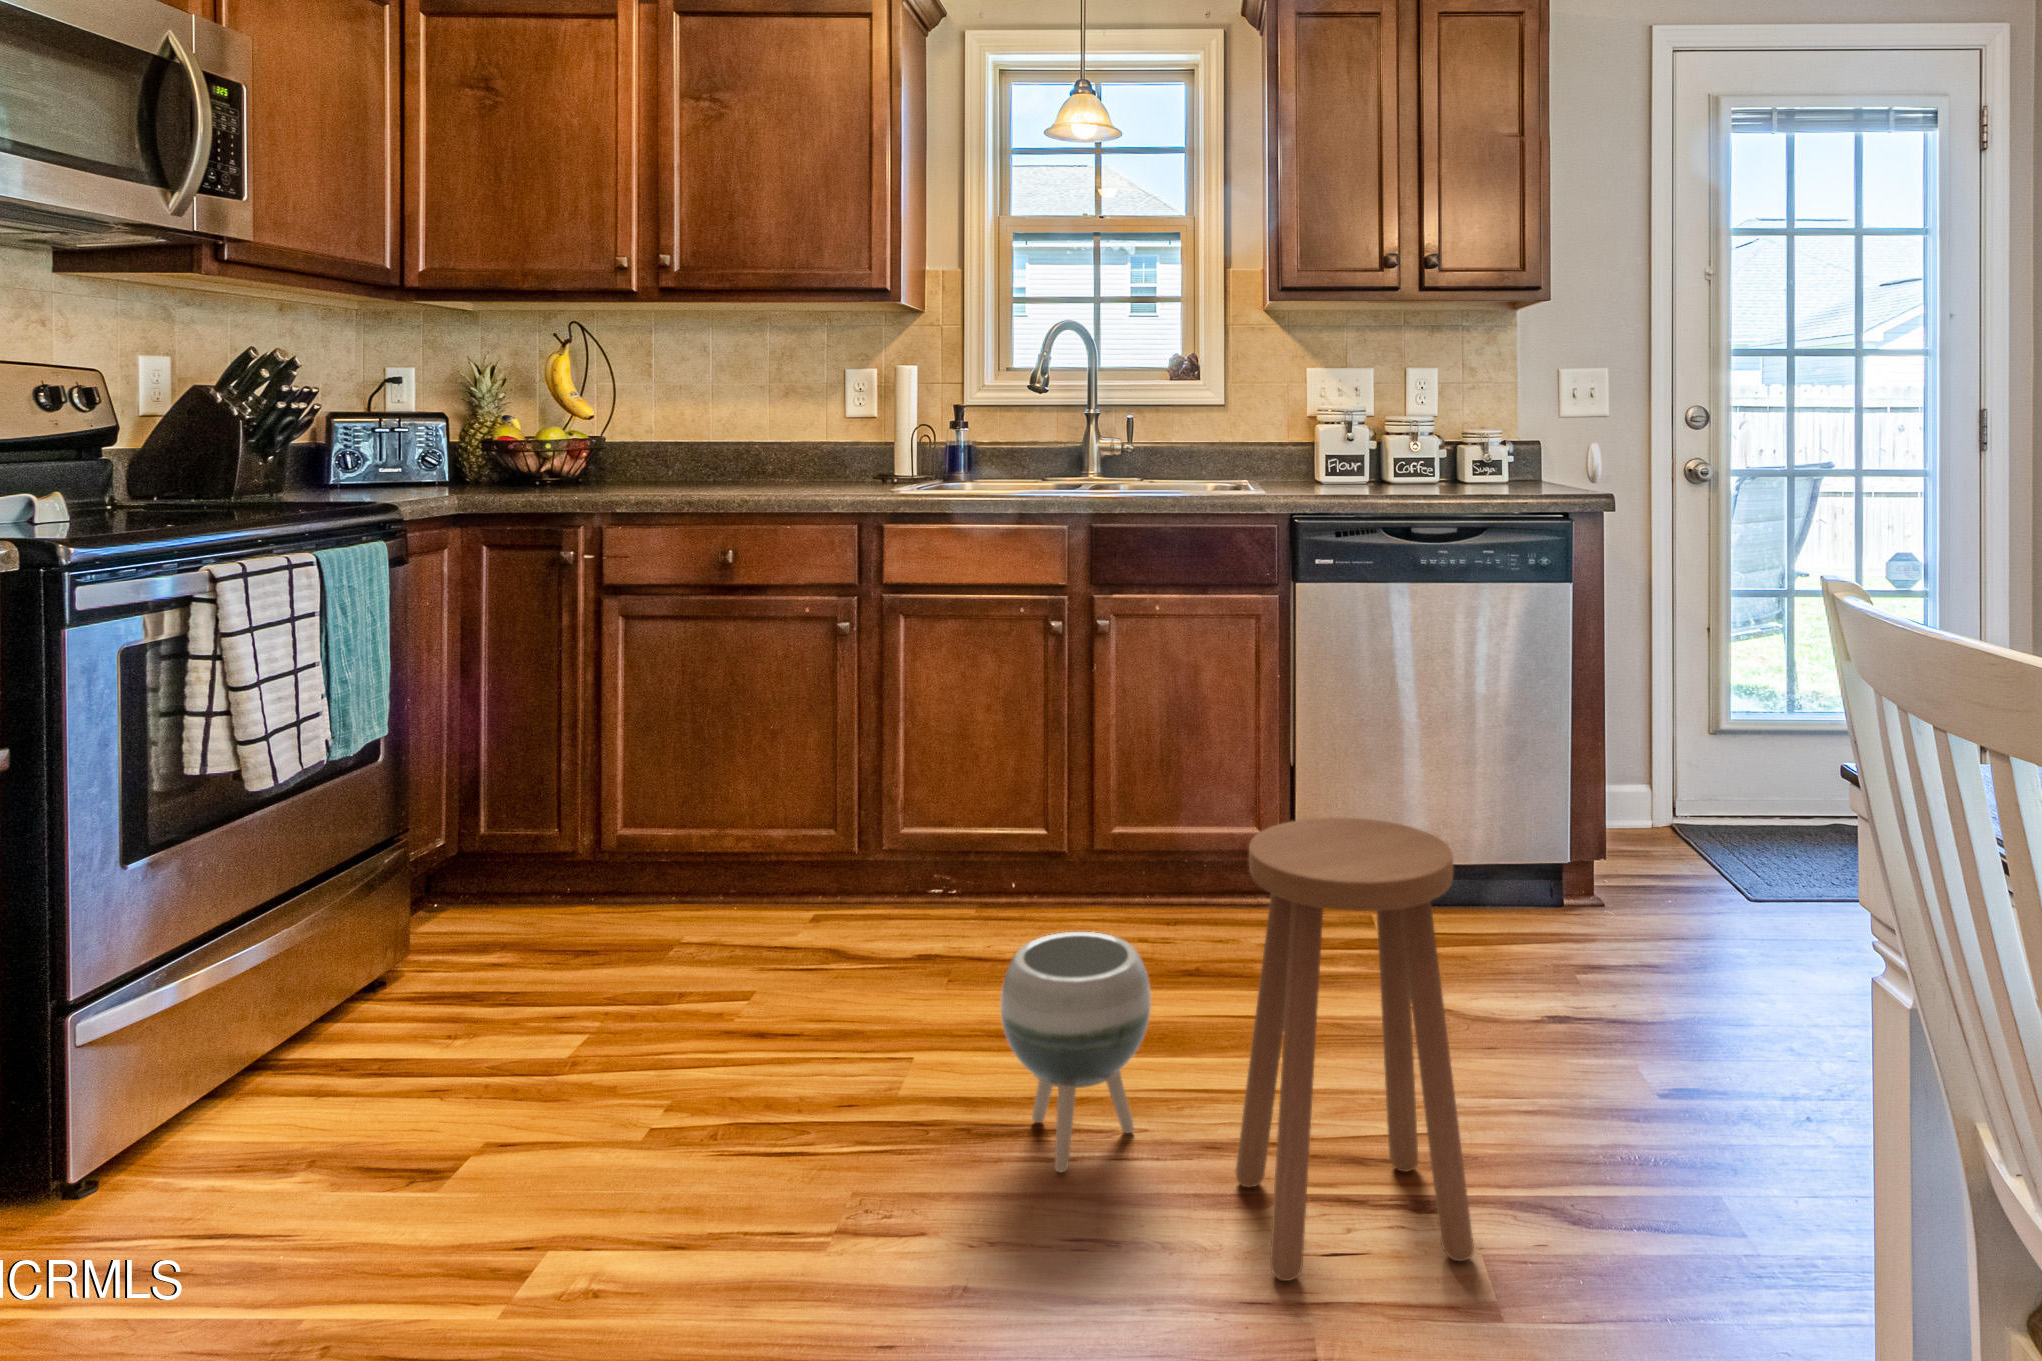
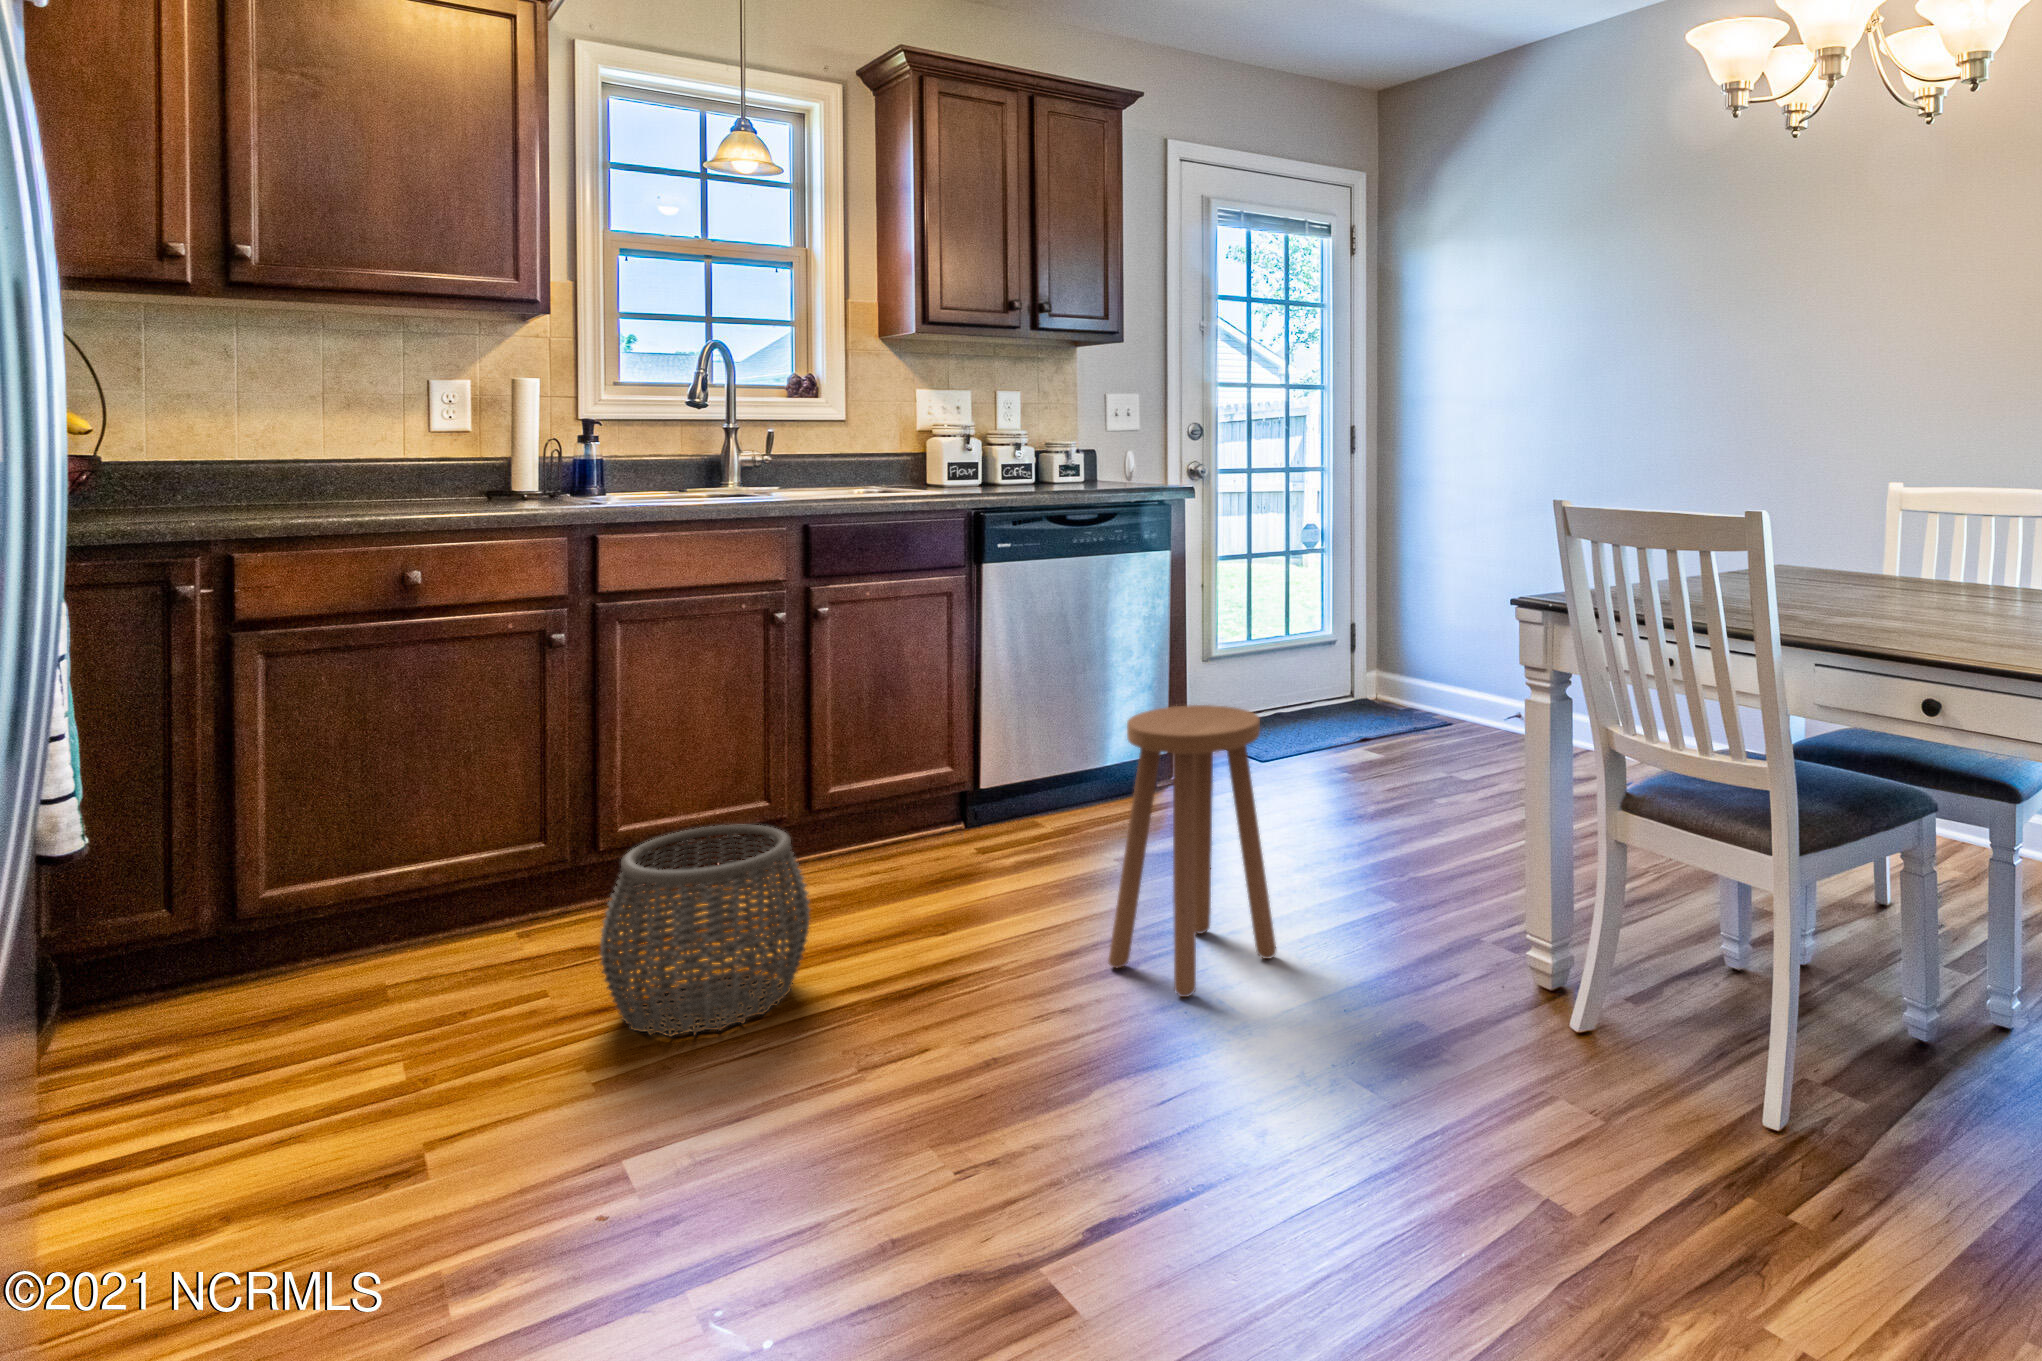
woven basket: none [721,855,940,1100] -> present [600,825,810,1037]
planter: present [1001,932,1151,1172] -> none [918,829,1035,1001]

